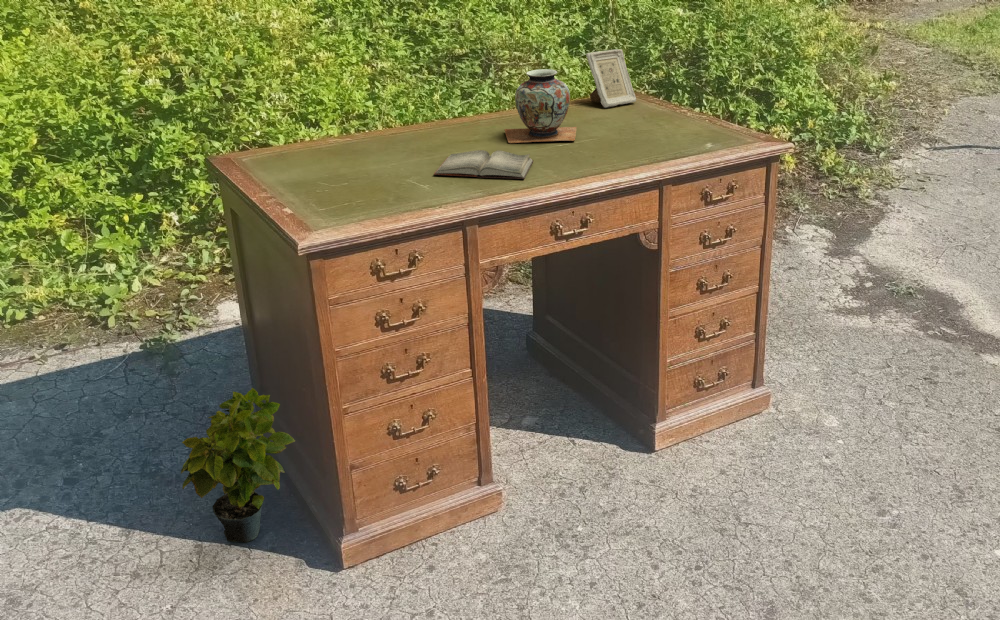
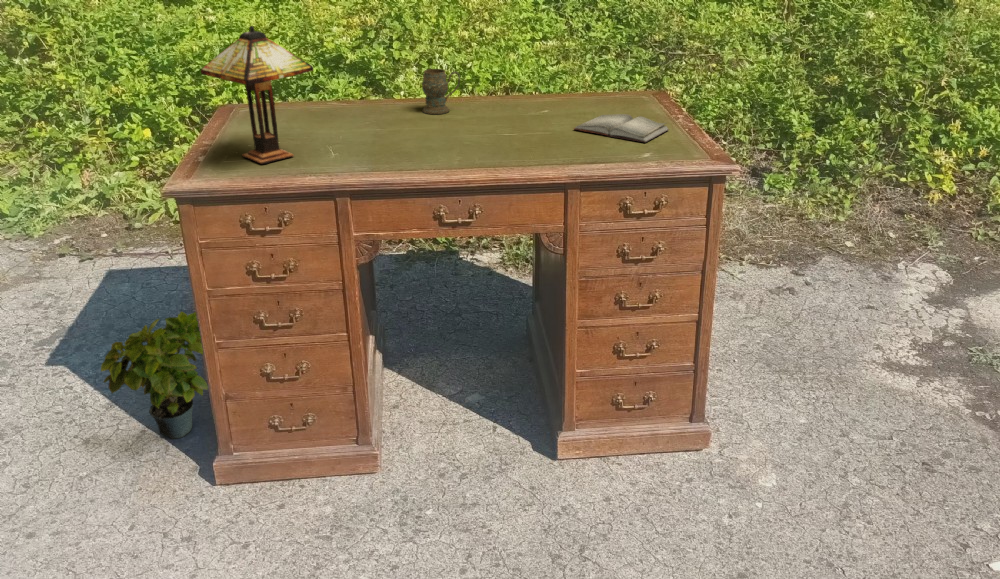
picture frame: present [586,49,636,108] -> none [607,52,655,110]
table lamp: none [291,52,404,200] -> present [201,26,313,164]
decorative vase: present [505,69,577,143] -> none [469,63,550,138]
mug: none [425,85,464,133] -> present [422,69,460,114]
hardback book: present [434,150,533,179] -> present [574,114,669,142]

